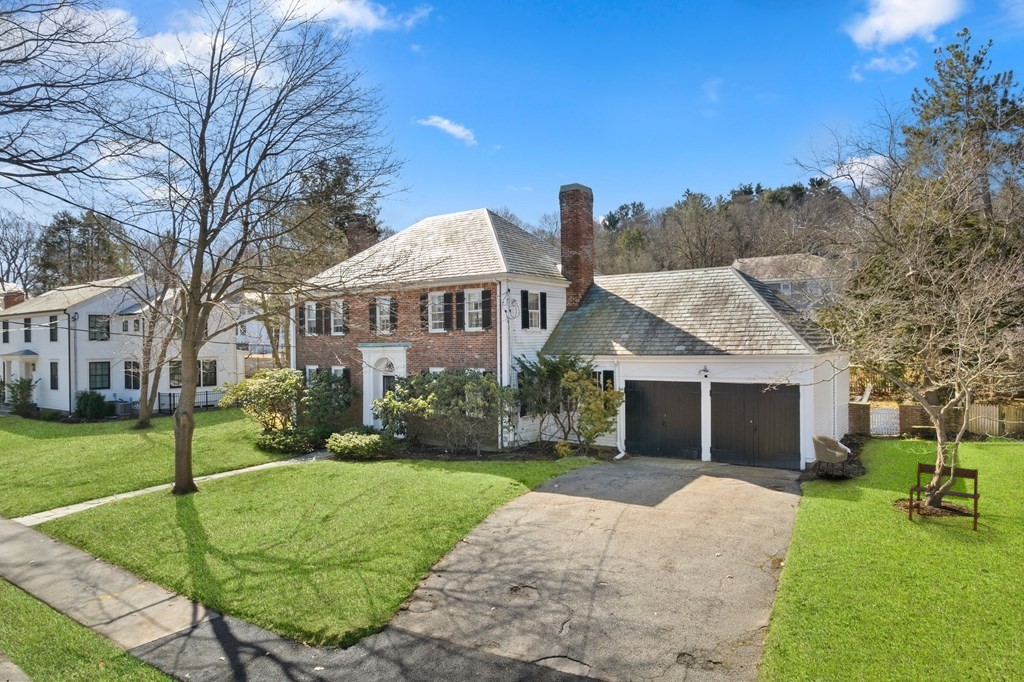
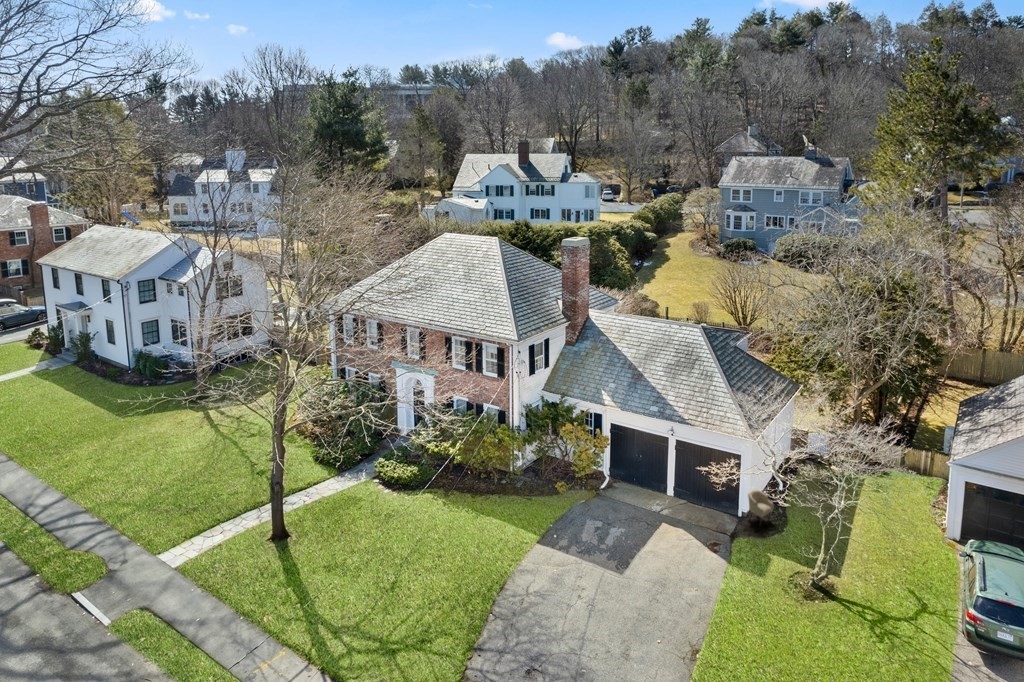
bench: present [909,463,980,530] -> none [799,554,851,613]

